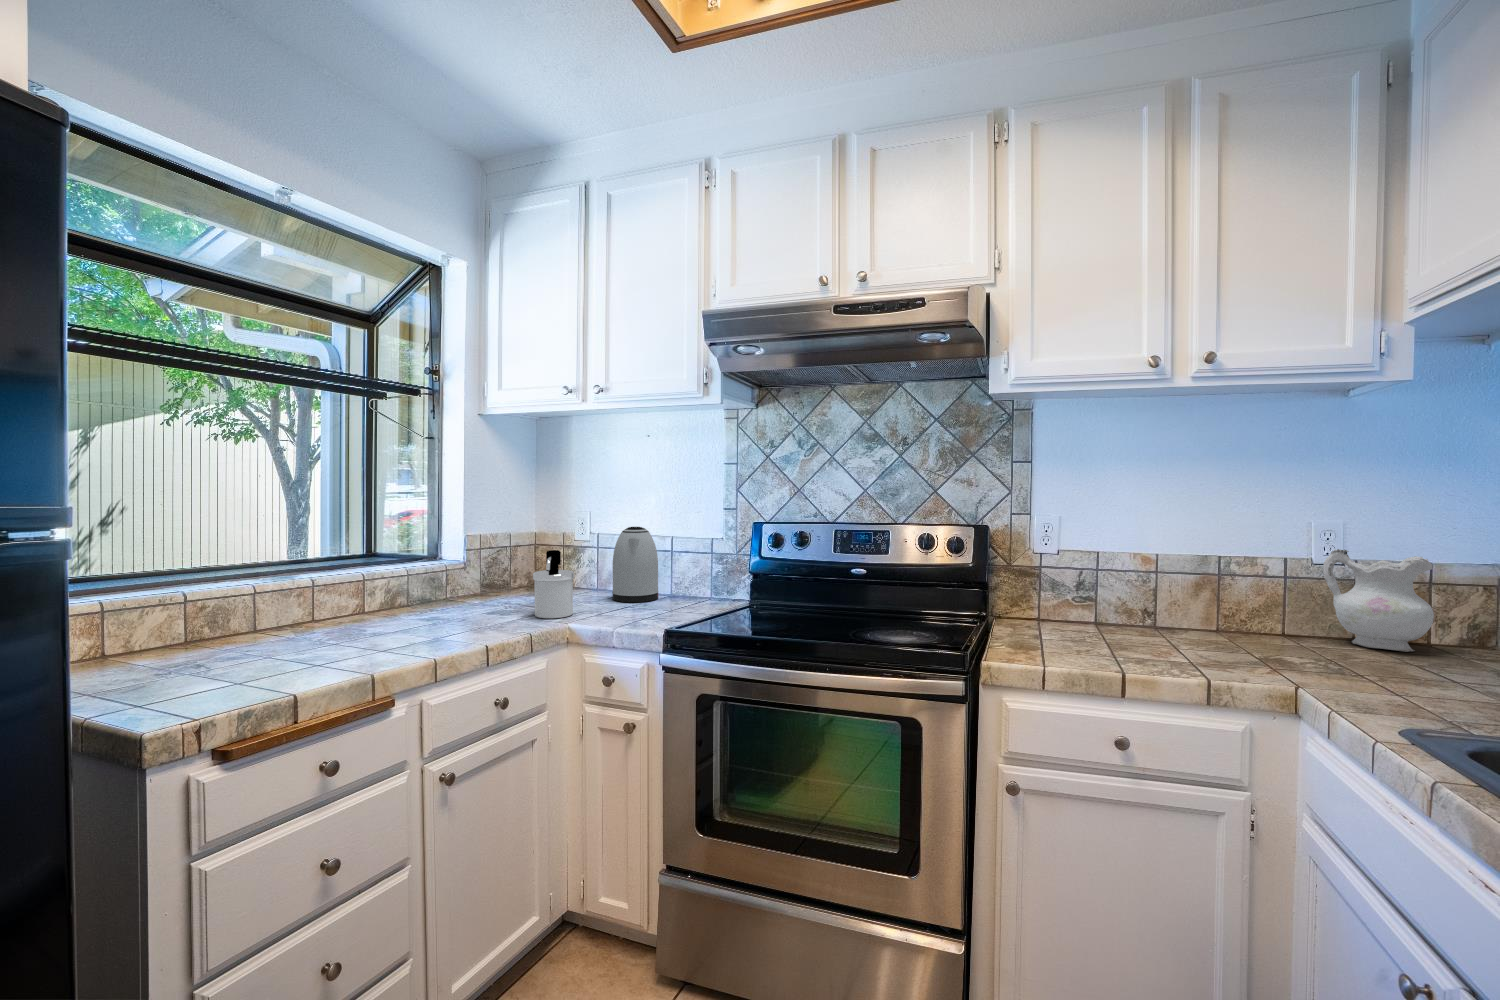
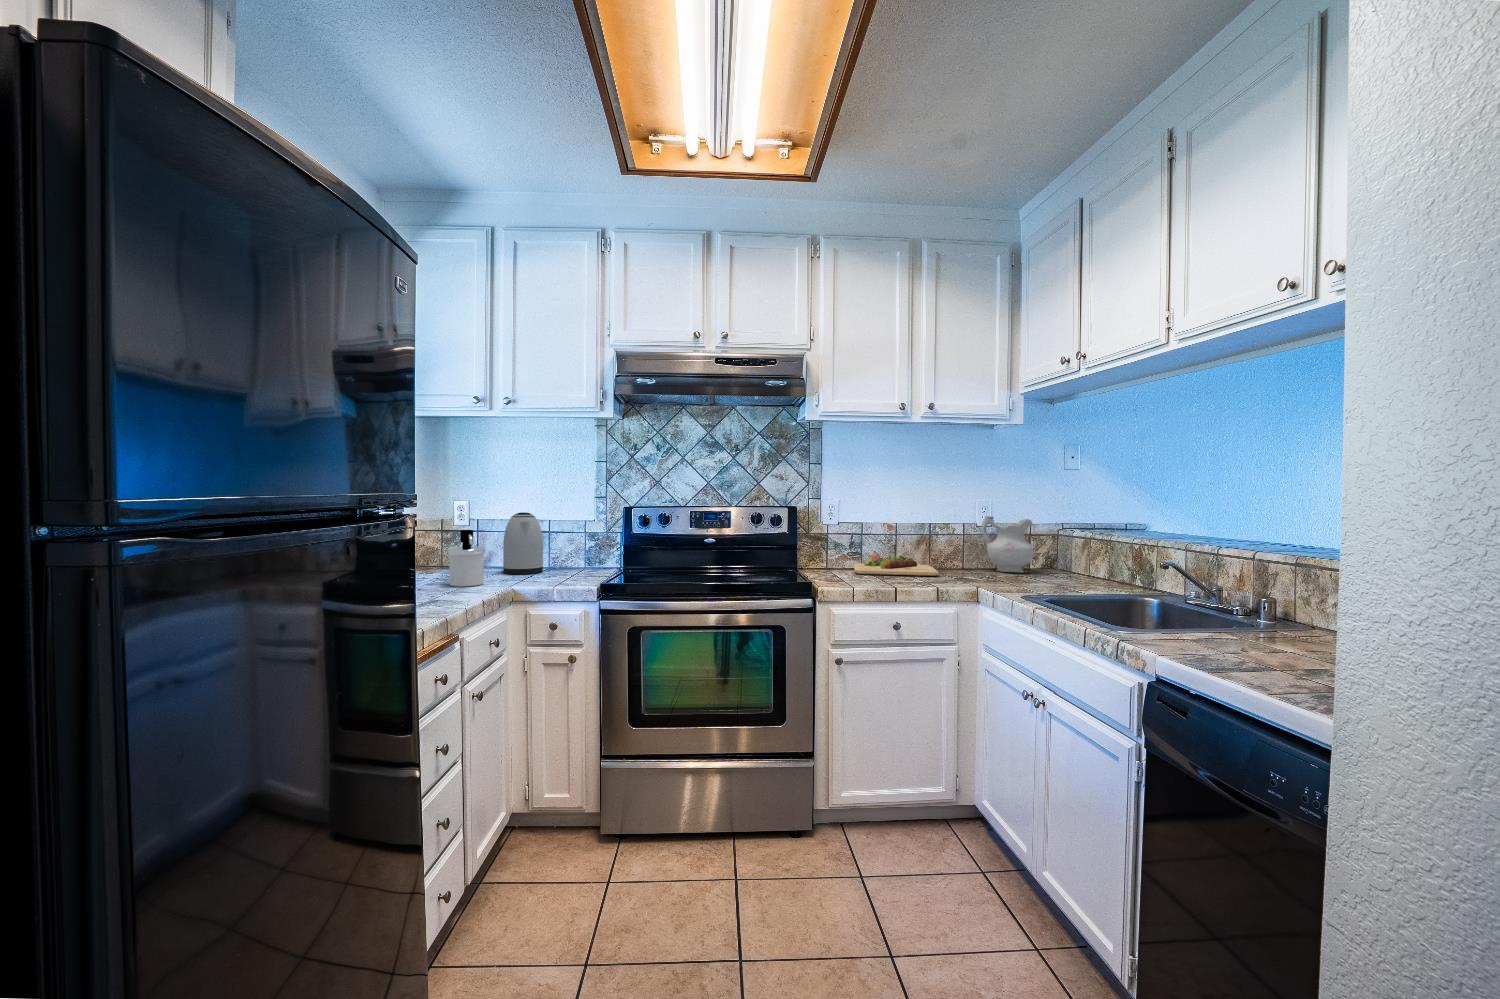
cutting board: none [1077,602,1227,647] -> present [854,555,939,576]

